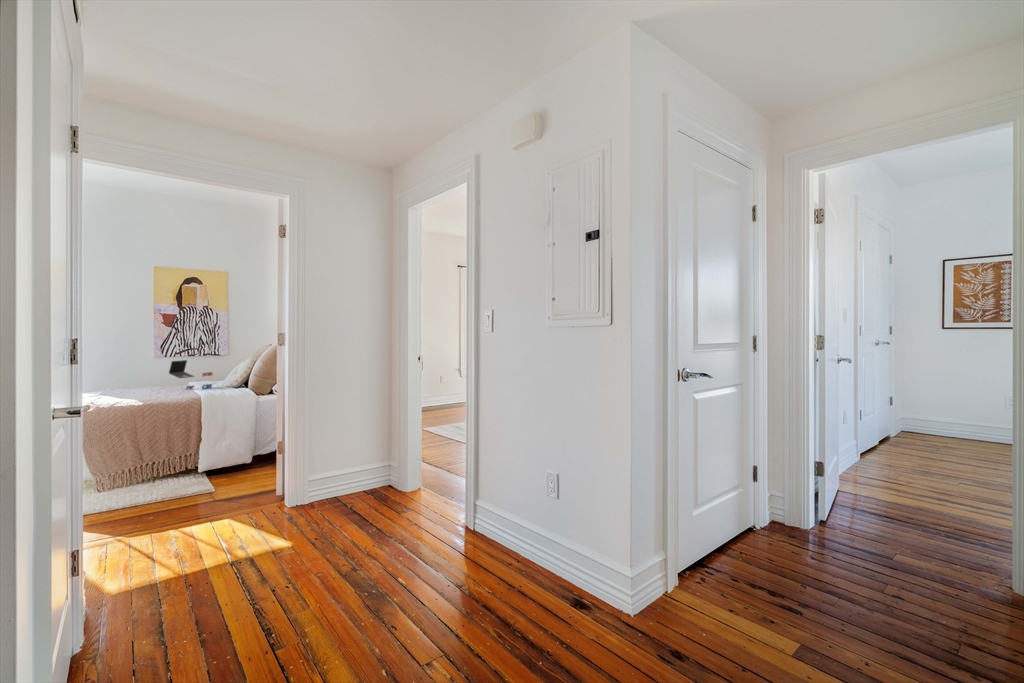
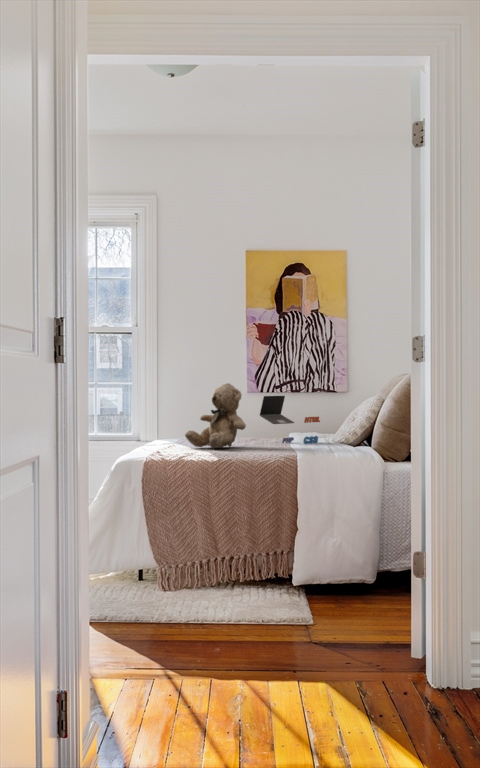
teddy bear: none [109,354,159,397] -> present [185,383,246,449]

